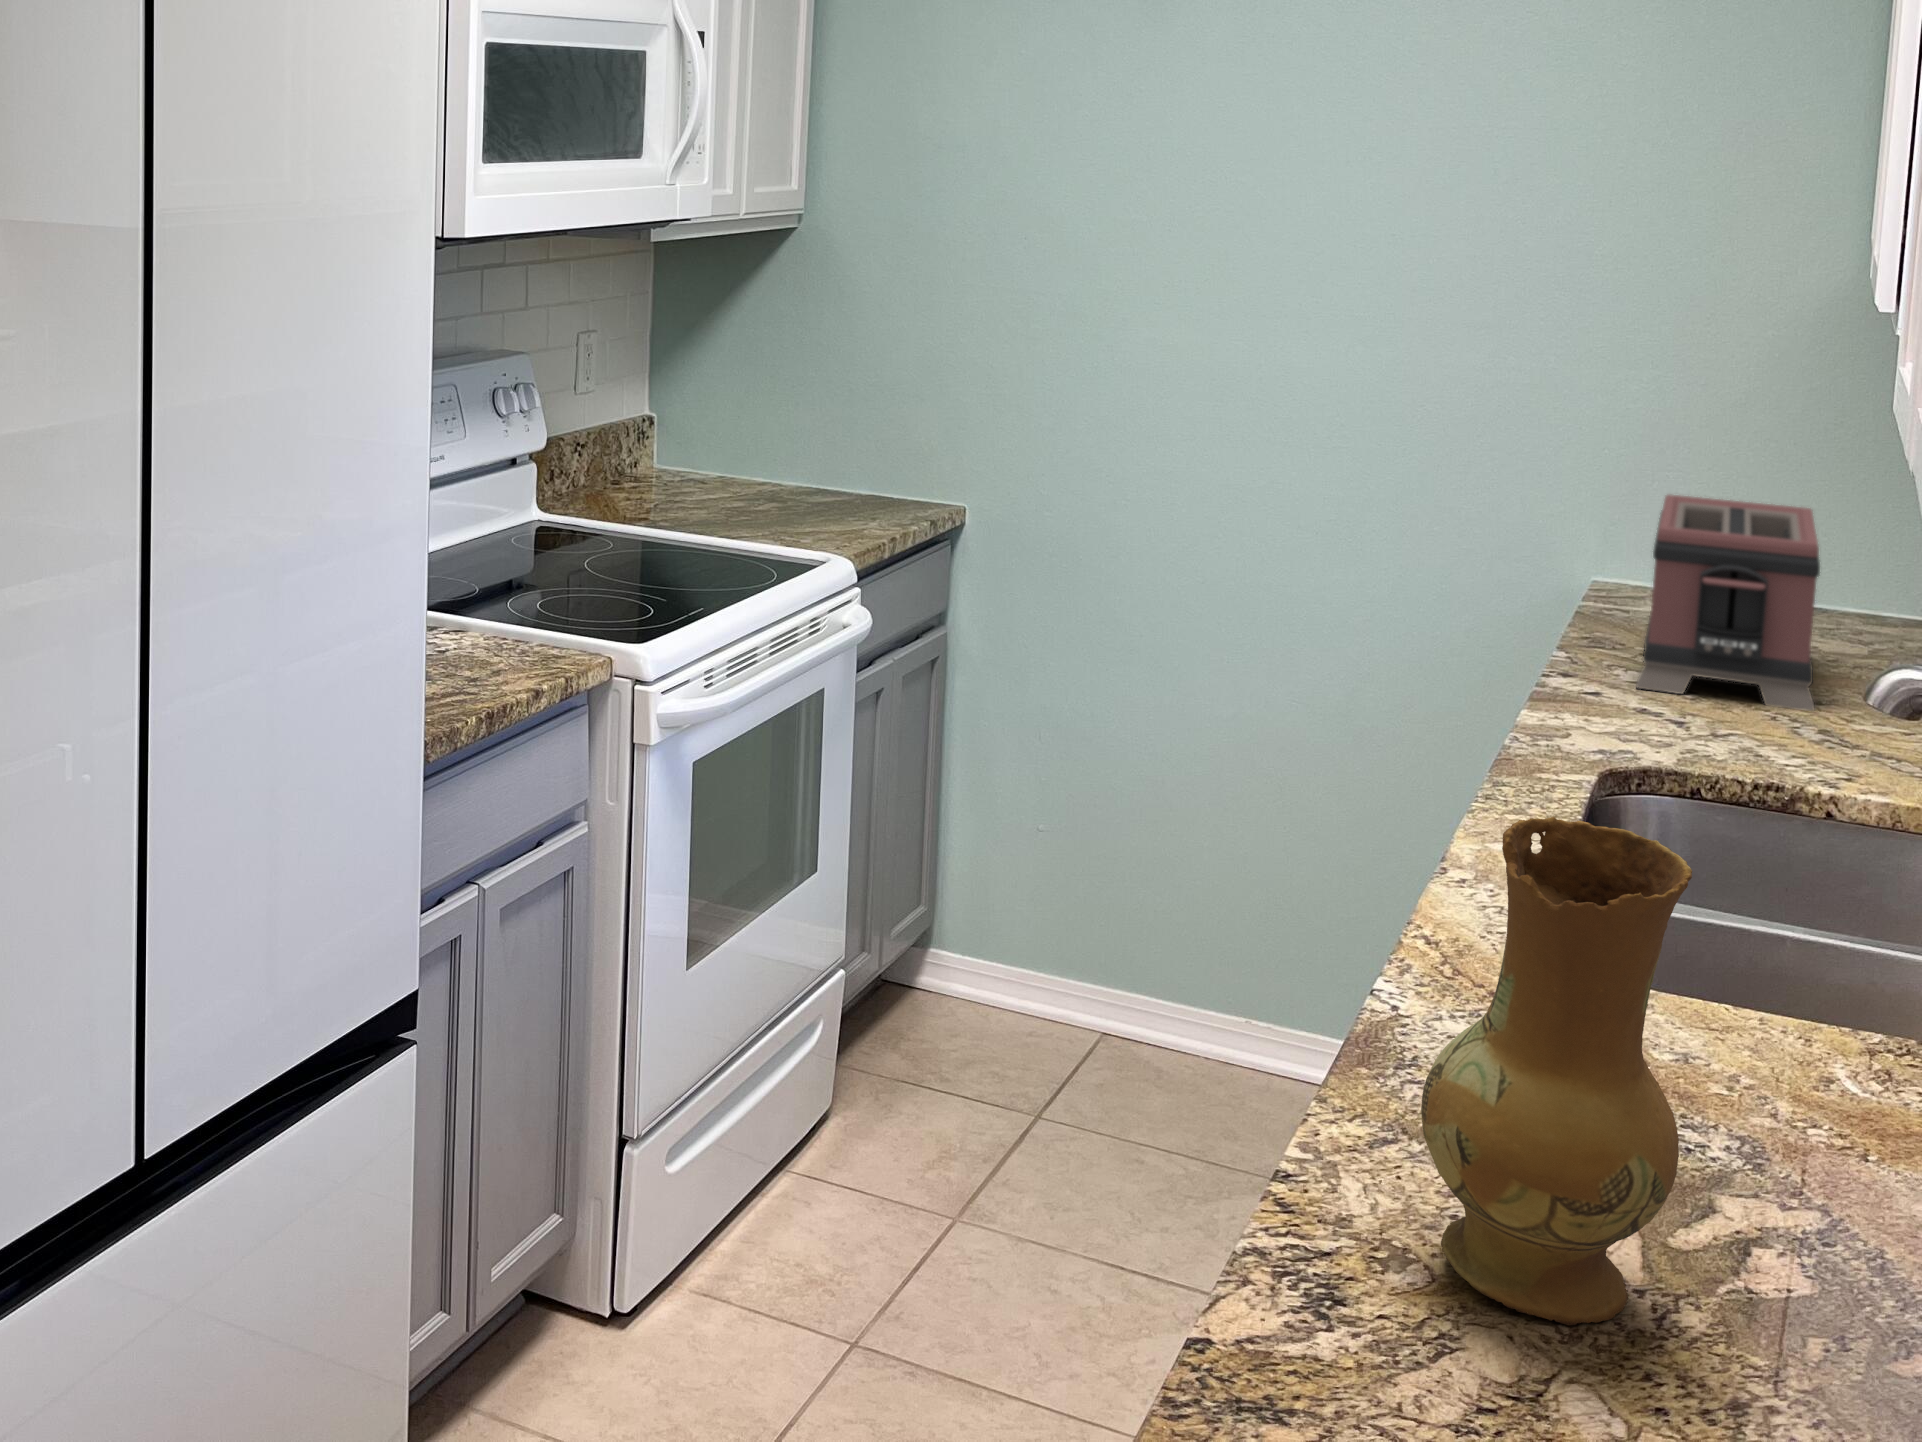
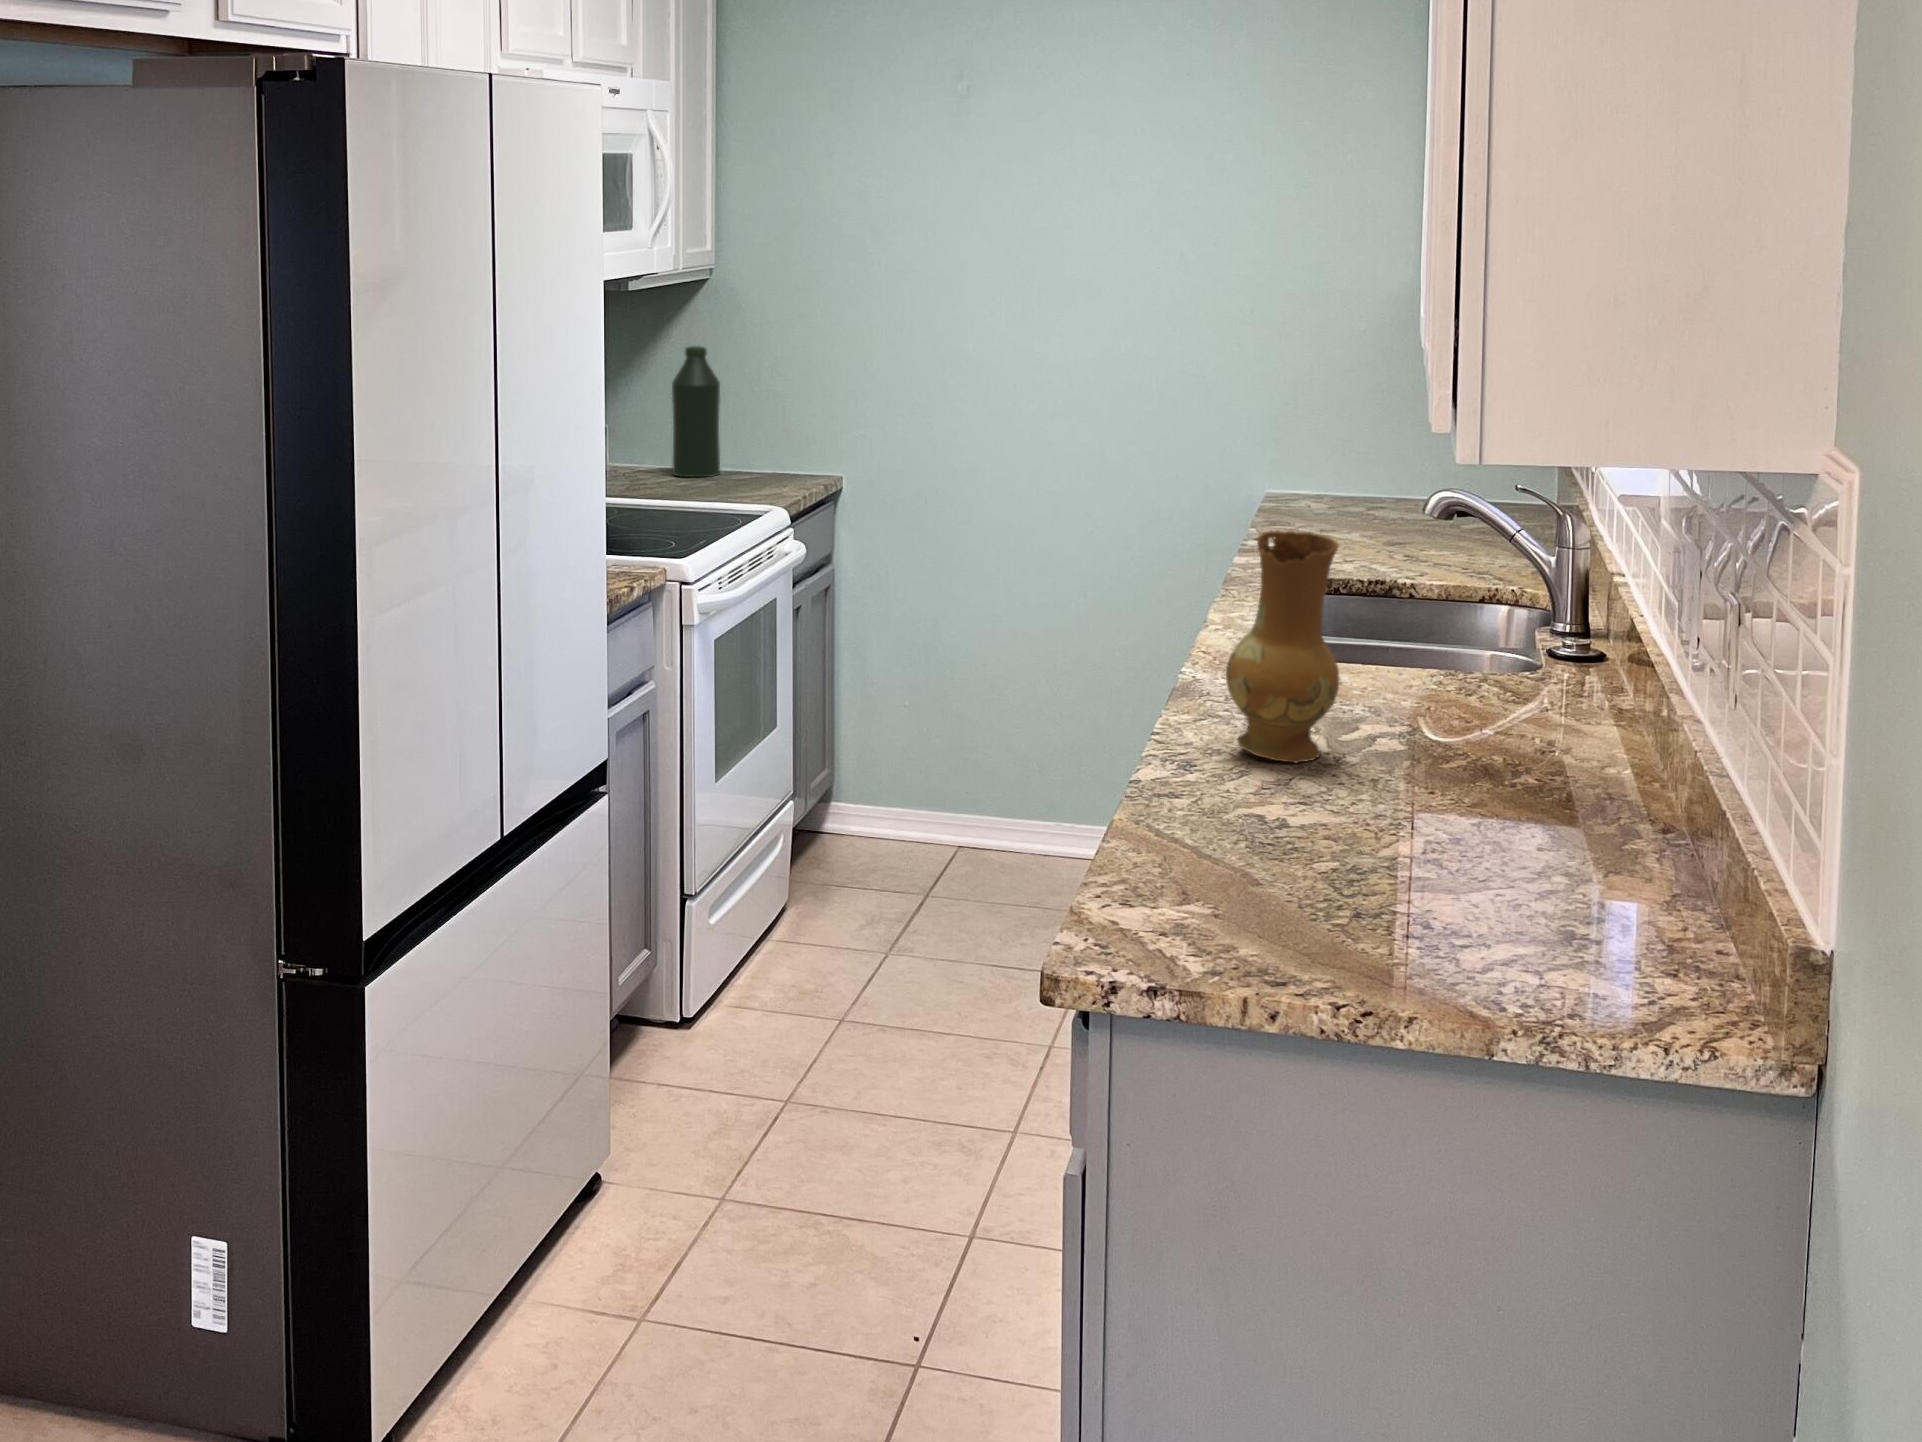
bottle: none [728,320,798,497] -> present [672,346,720,477]
toaster: present [1636,495,1820,711] -> none [1298,424,1400,547]

